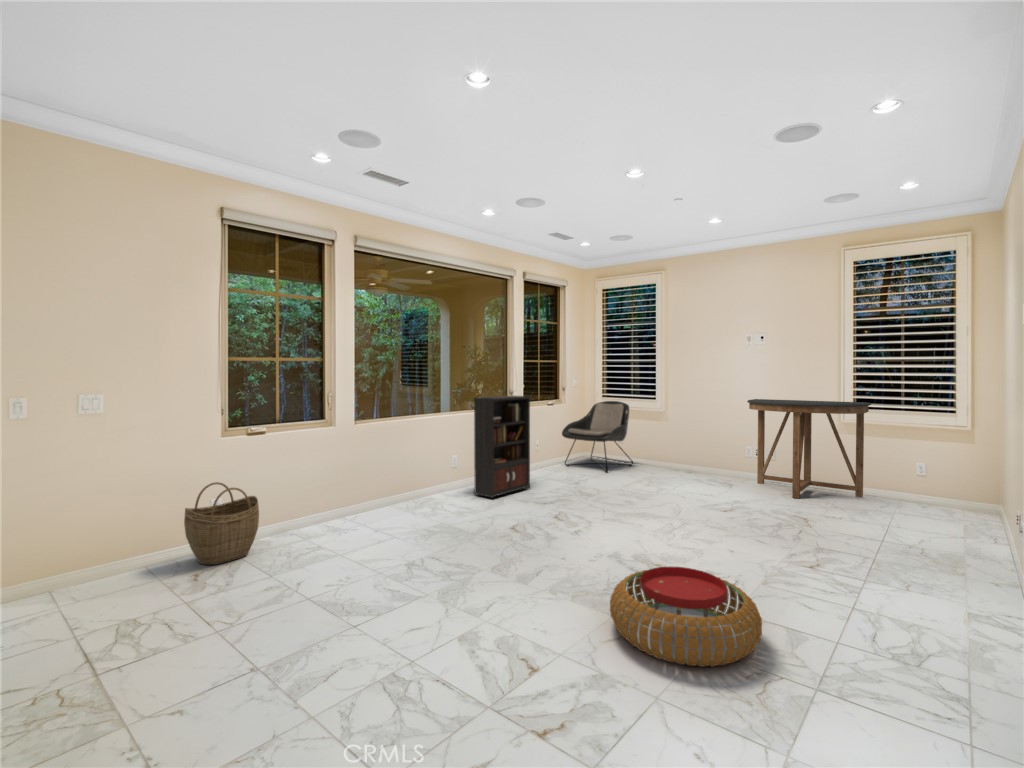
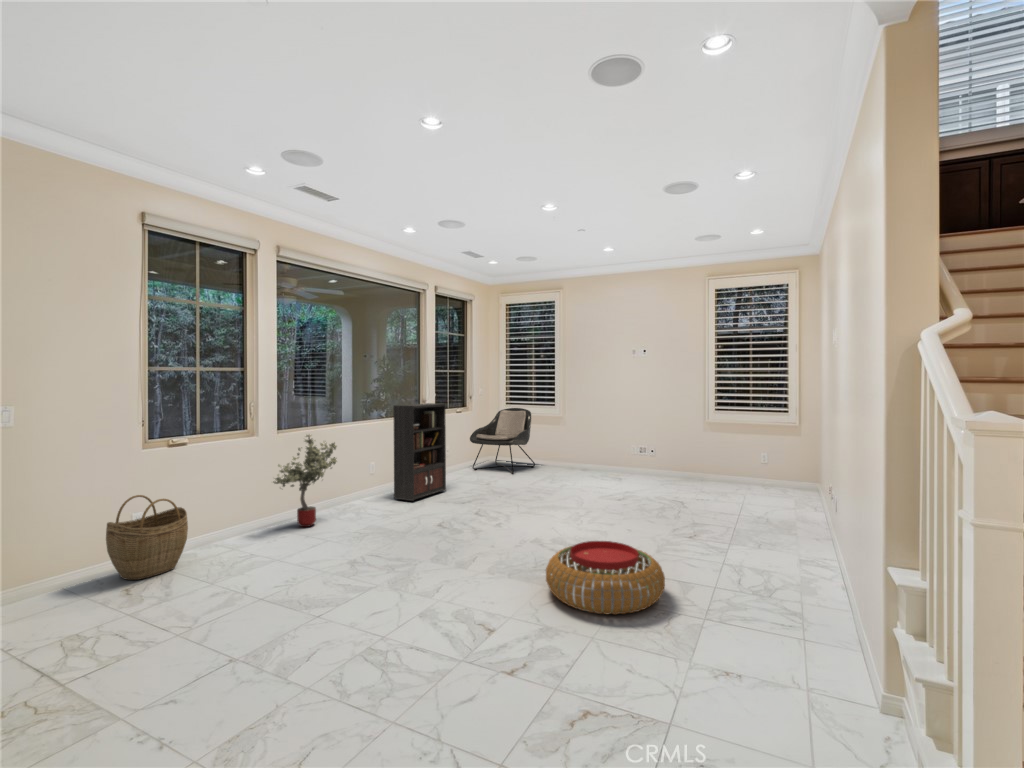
console table: present [747,399,871,499] -> none [634,404,729,488]
potted tree: none [346,425,413,520] -> present [273,435,337,527]

